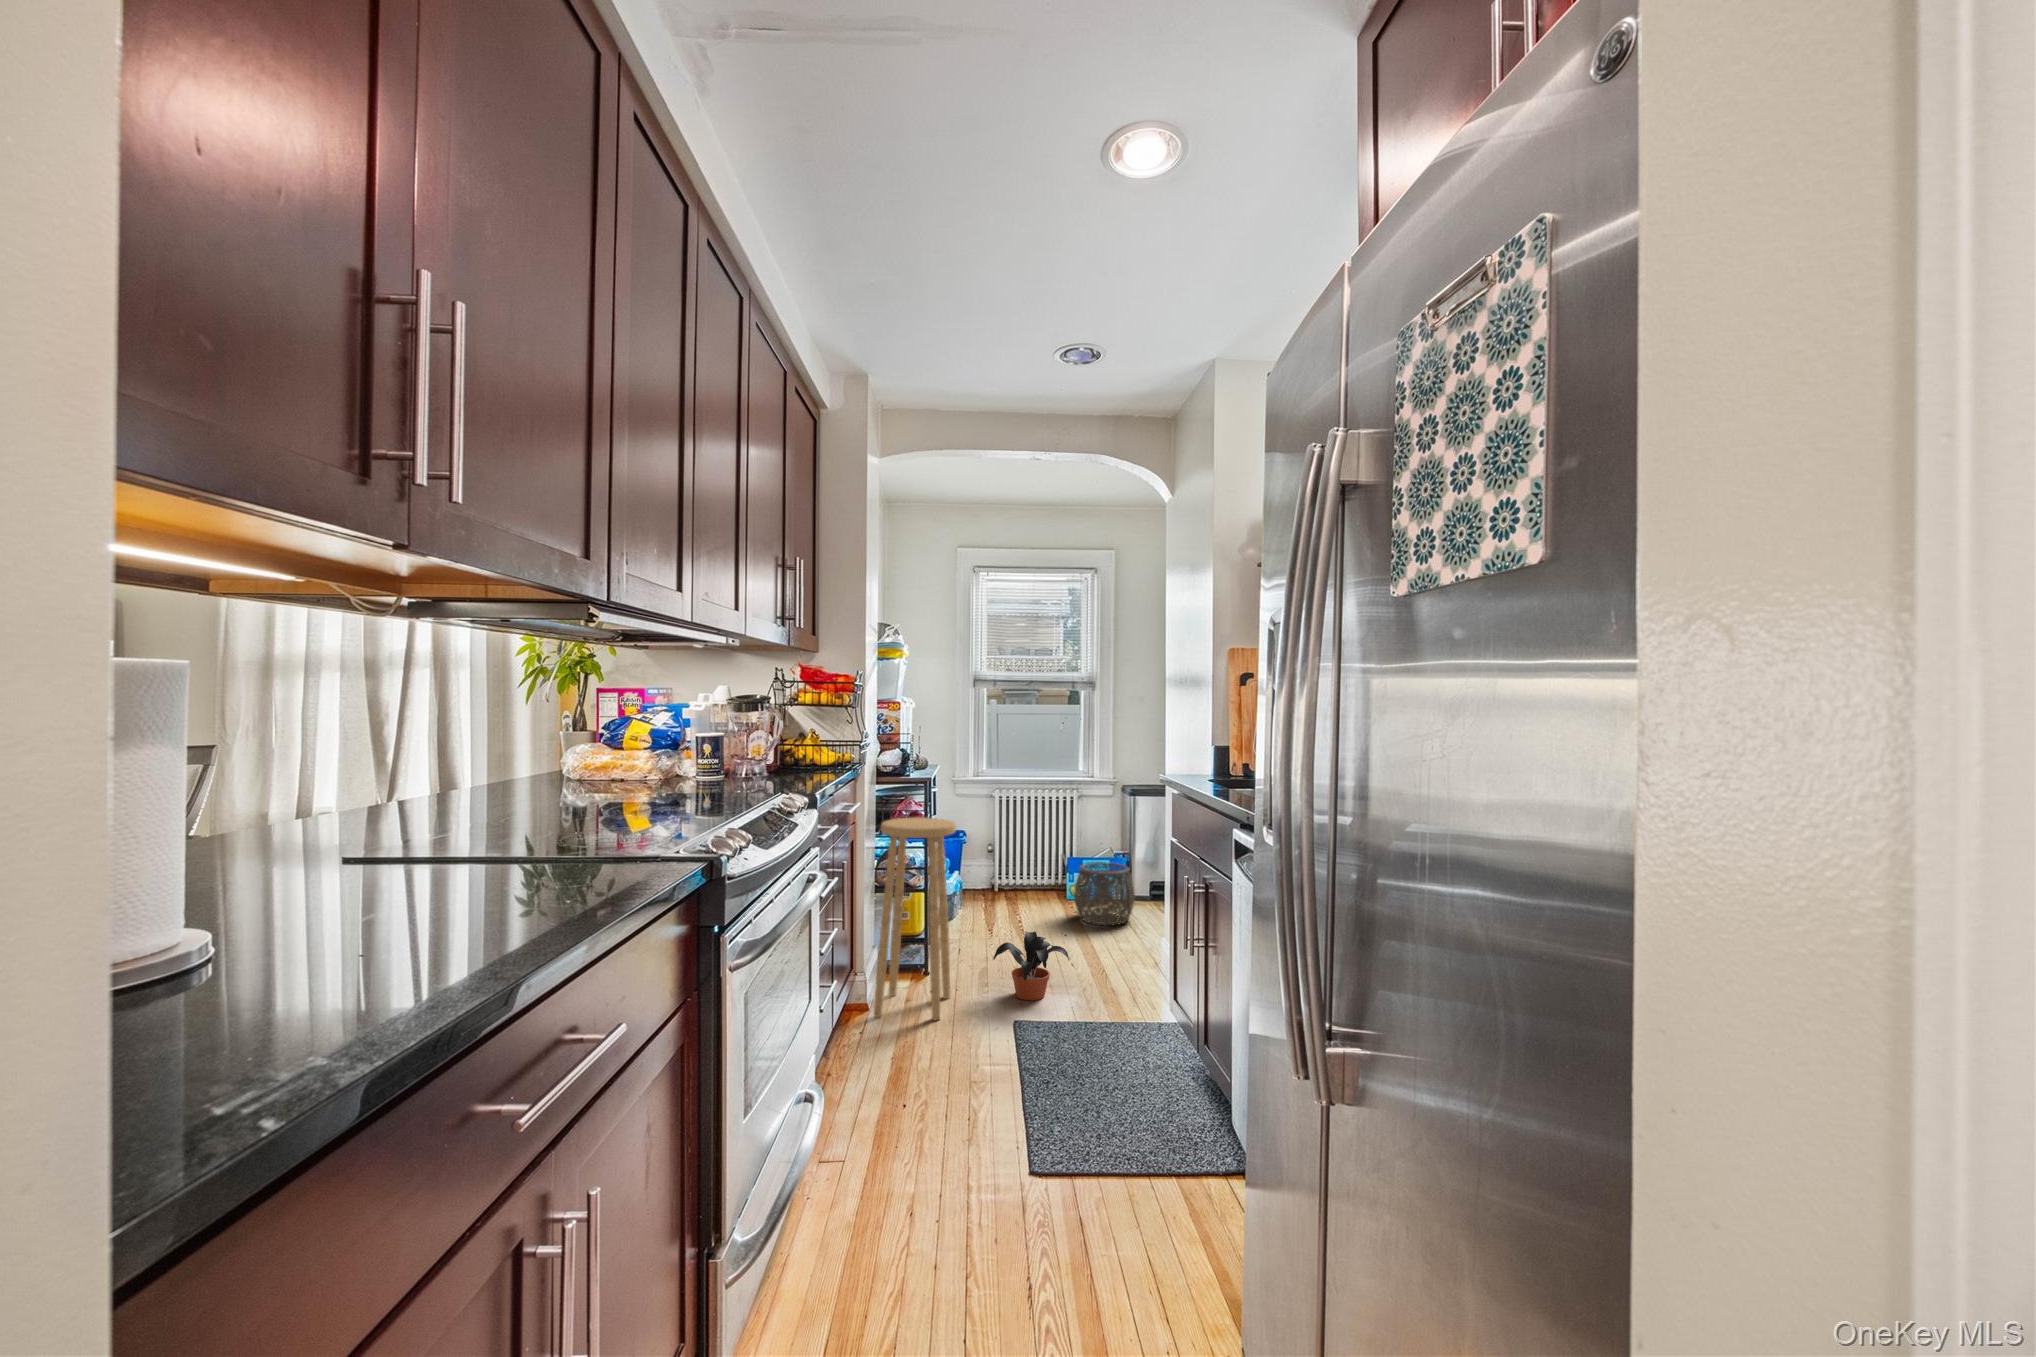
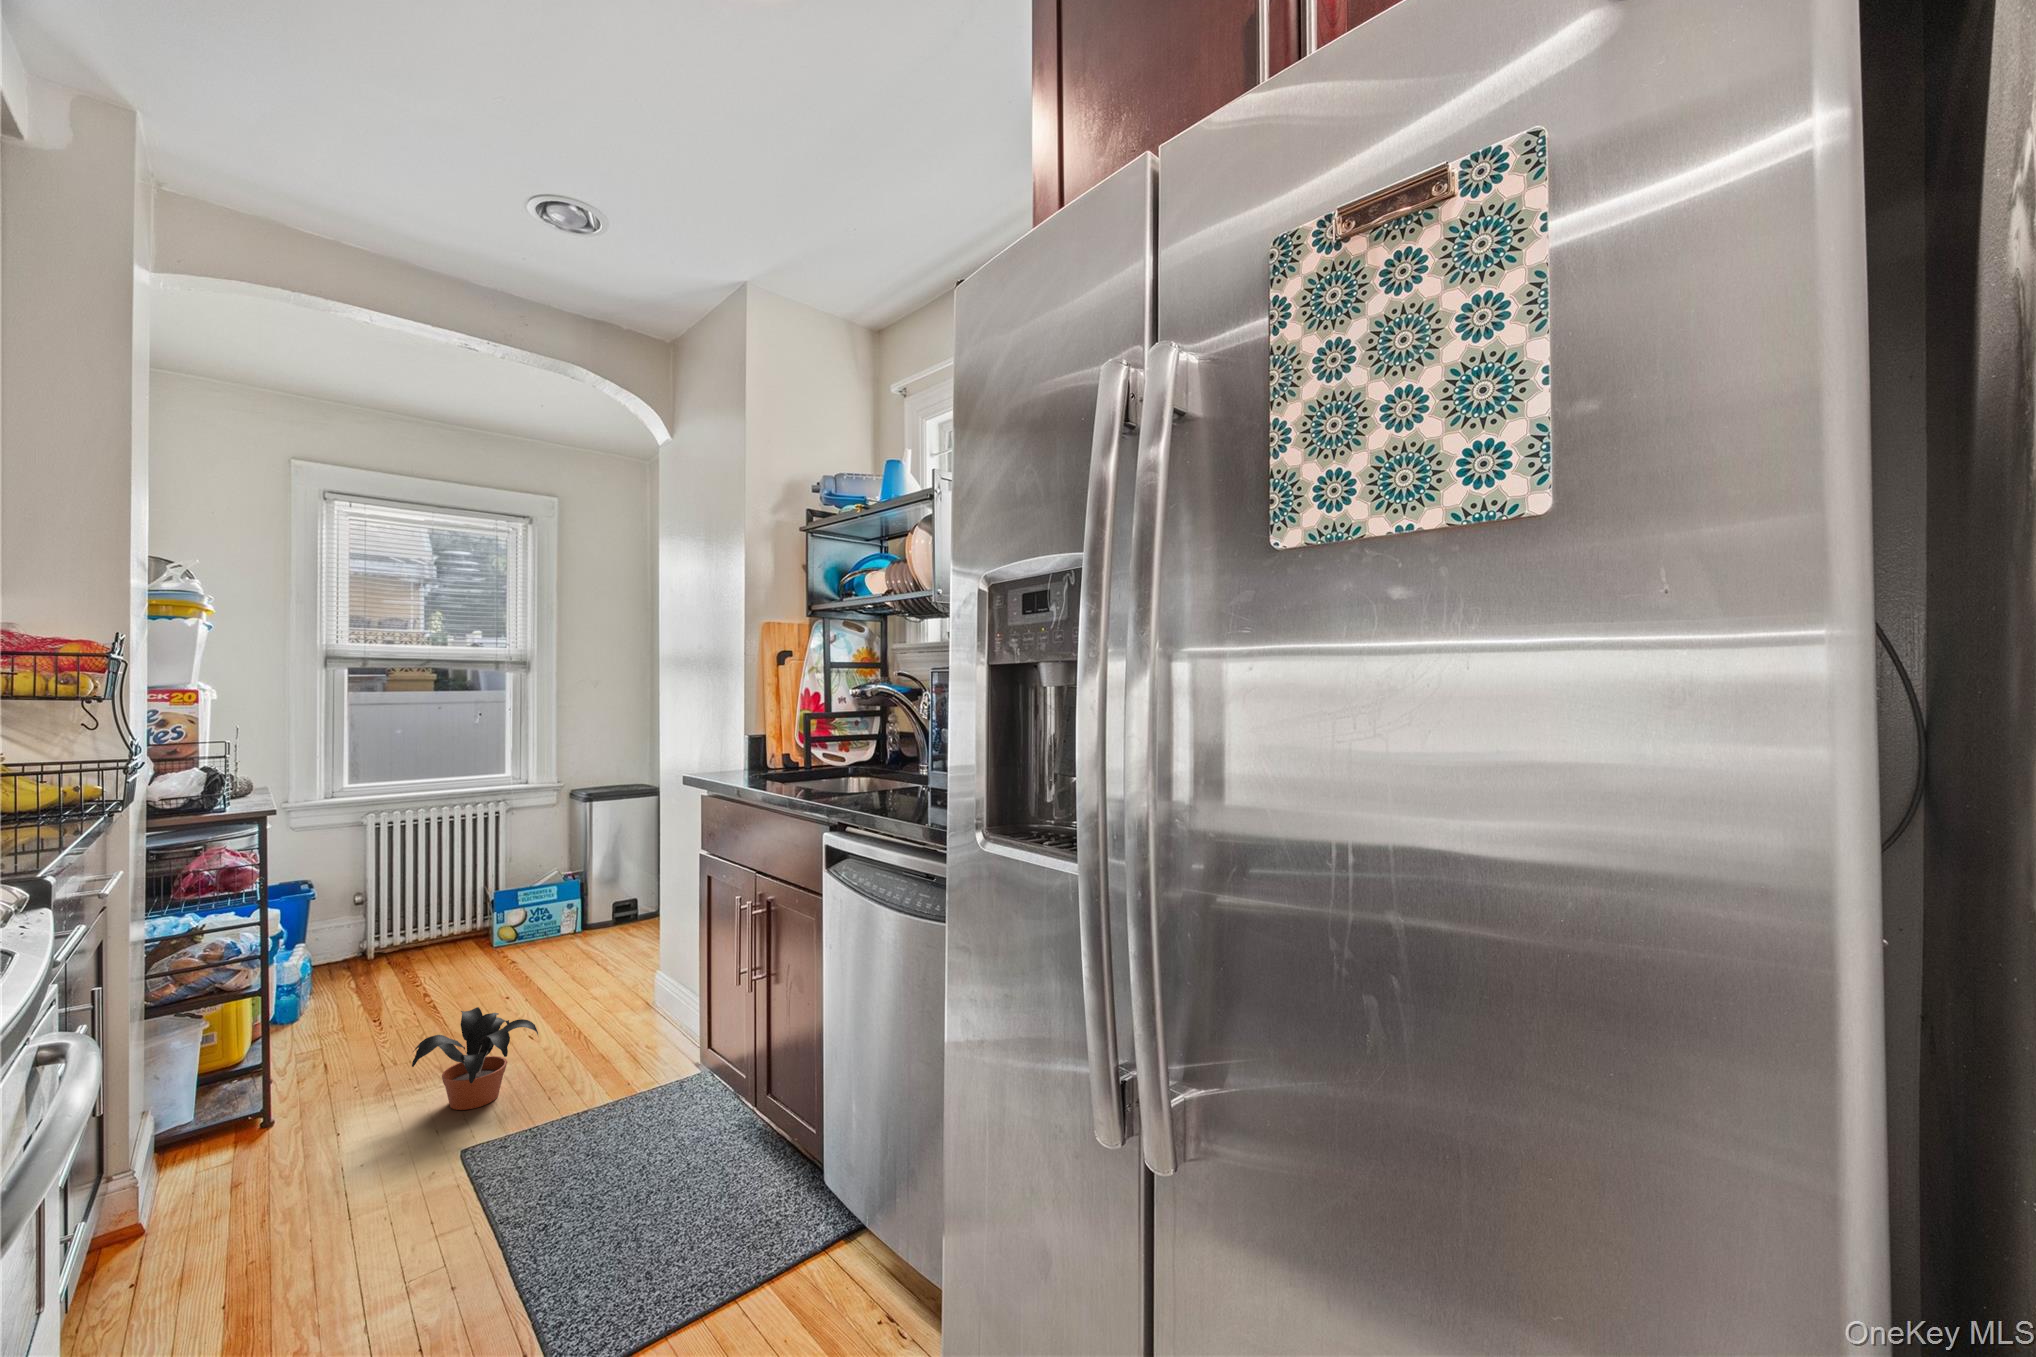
stool: present [874,817,956,1021] -> none [162,872,338,1233]
woven basket: present [1074,862,1135,926] -> none [511,890,601,974]

